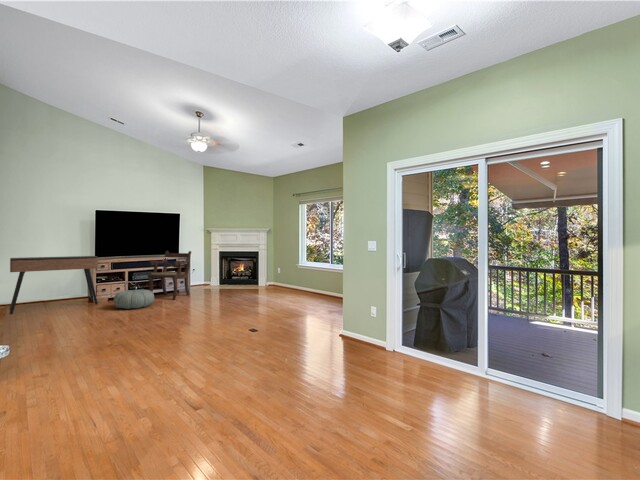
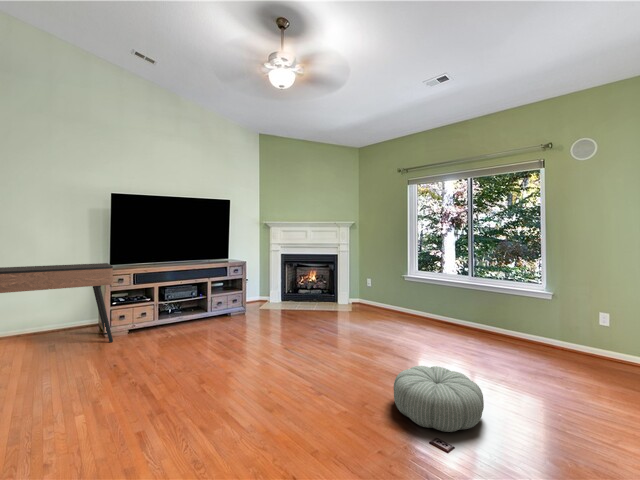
armchair: present [148,251,191,300] -> none [187,254,250,334]
pouf: present [114,290,154,309] -> present [394,366,484,432]

